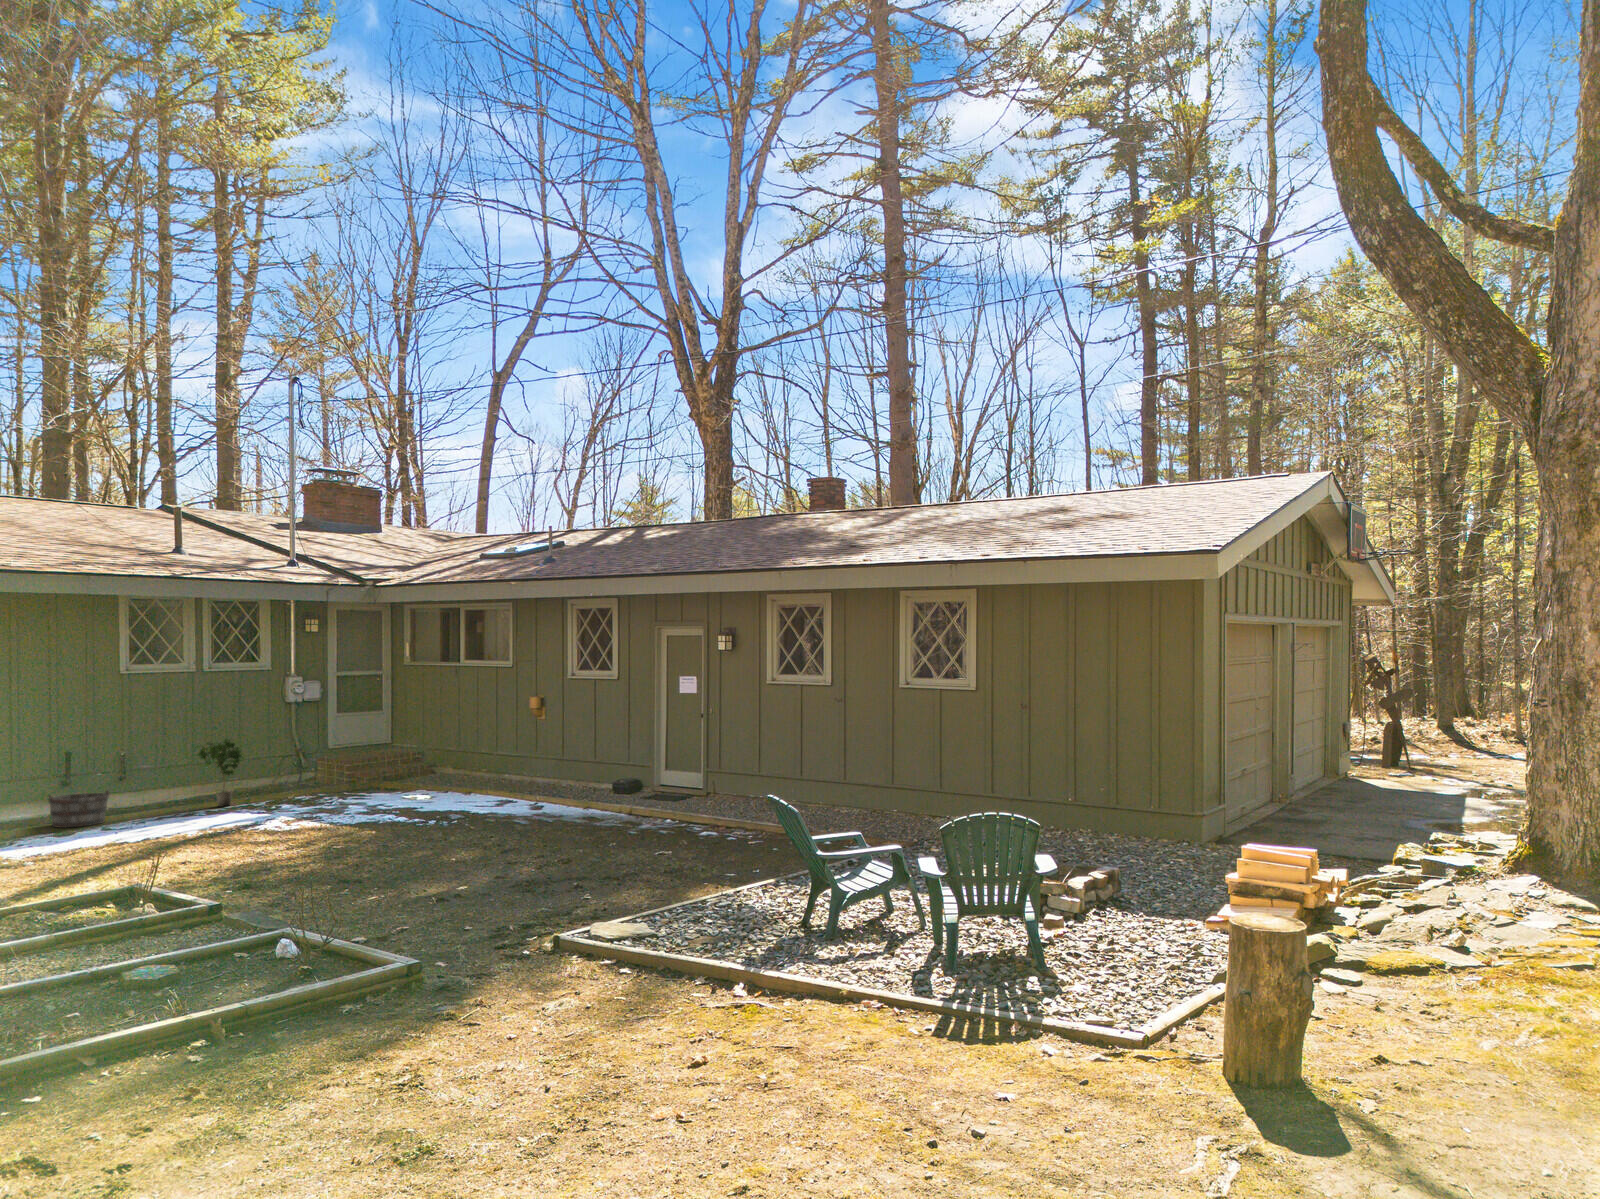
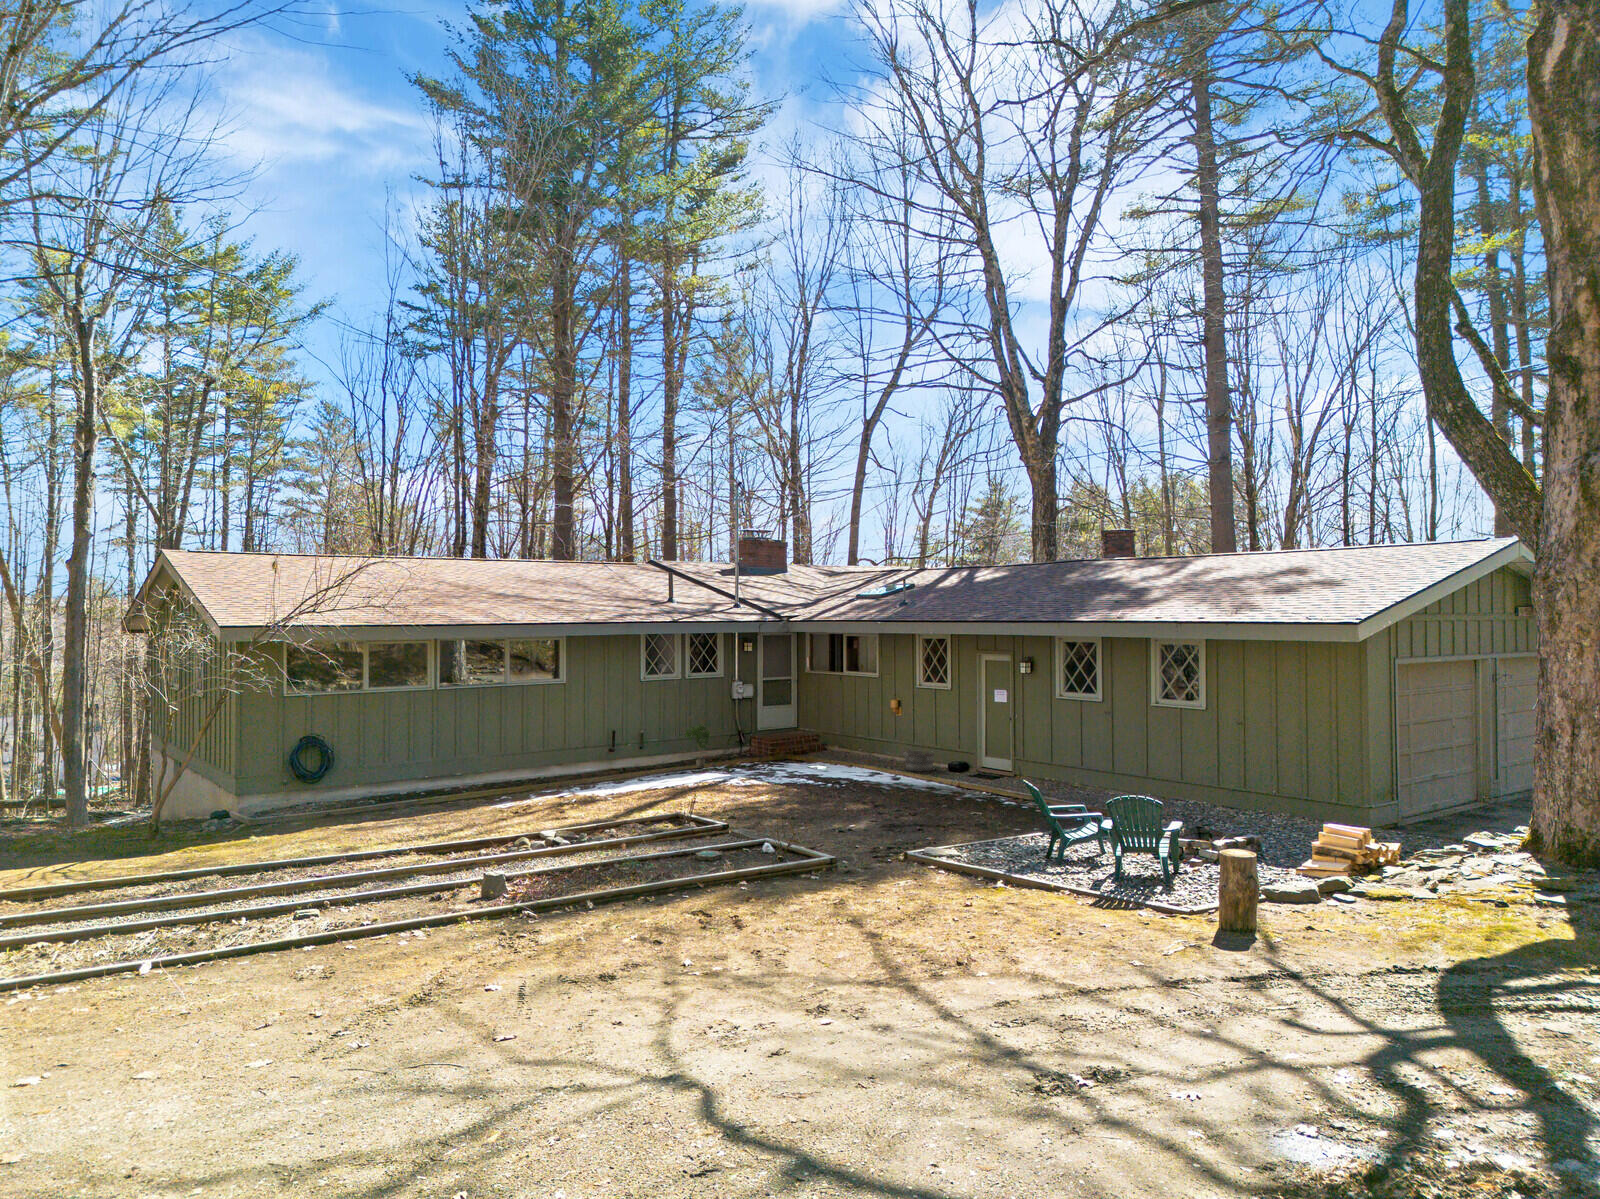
bucket: present [48,789,110,828] -> present [901,749,934,771]

